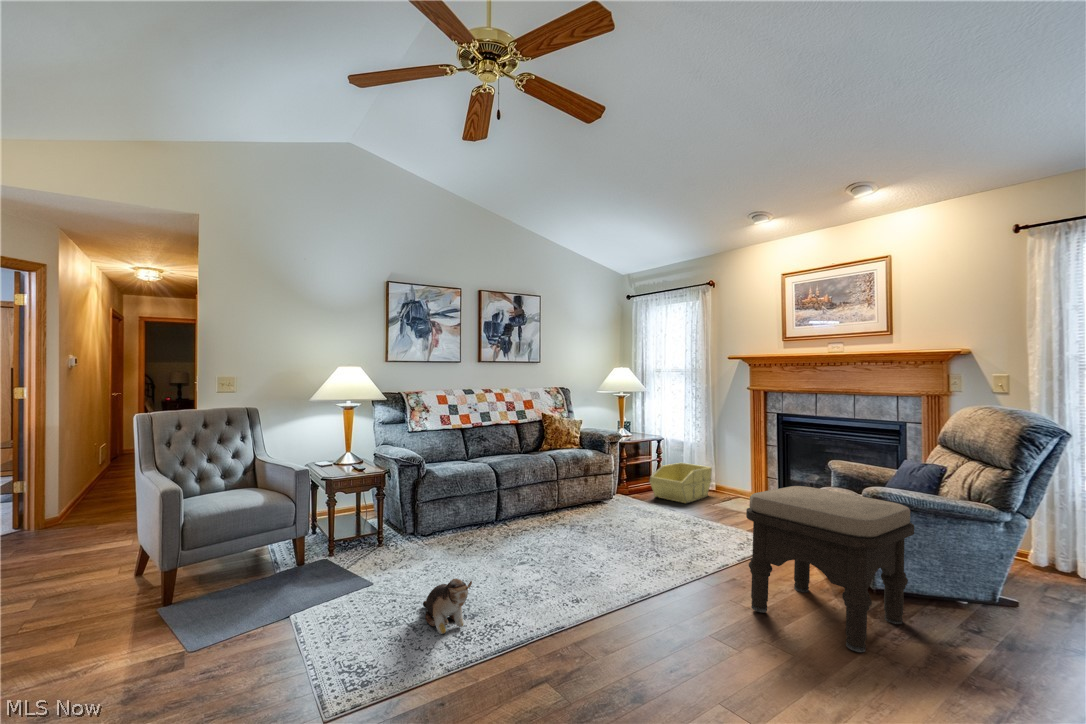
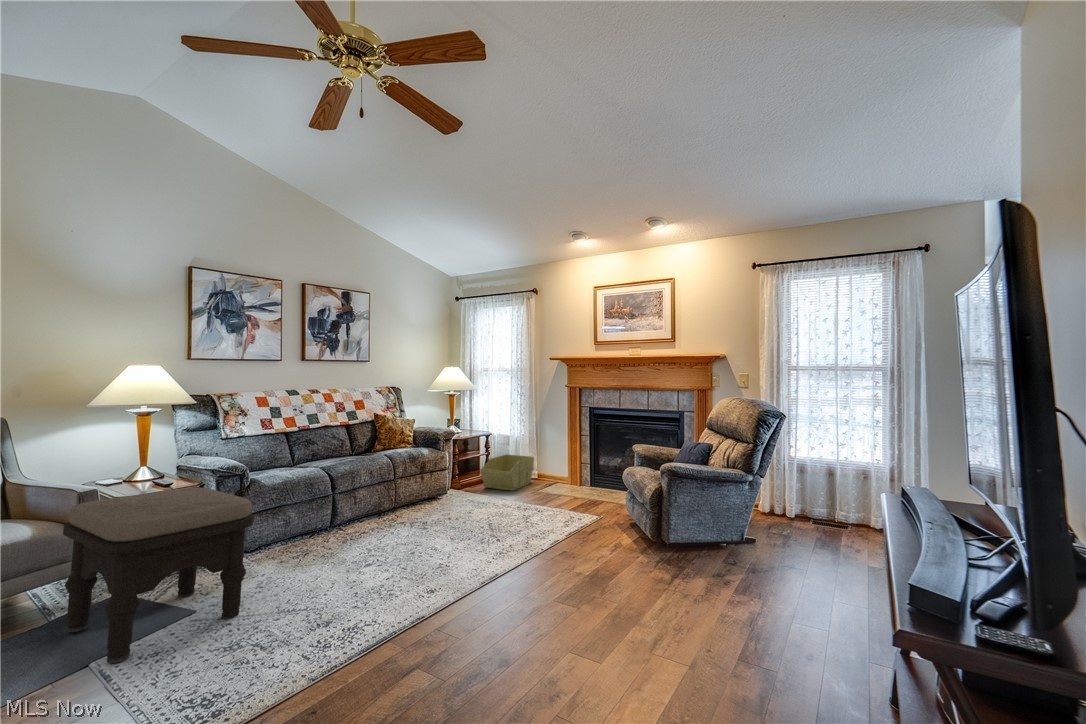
ottoman: present [746,486,914,652] -> present [63,488,254,663]
plush toy: present [423,579,472,634] -> none [265,587,331,648]

